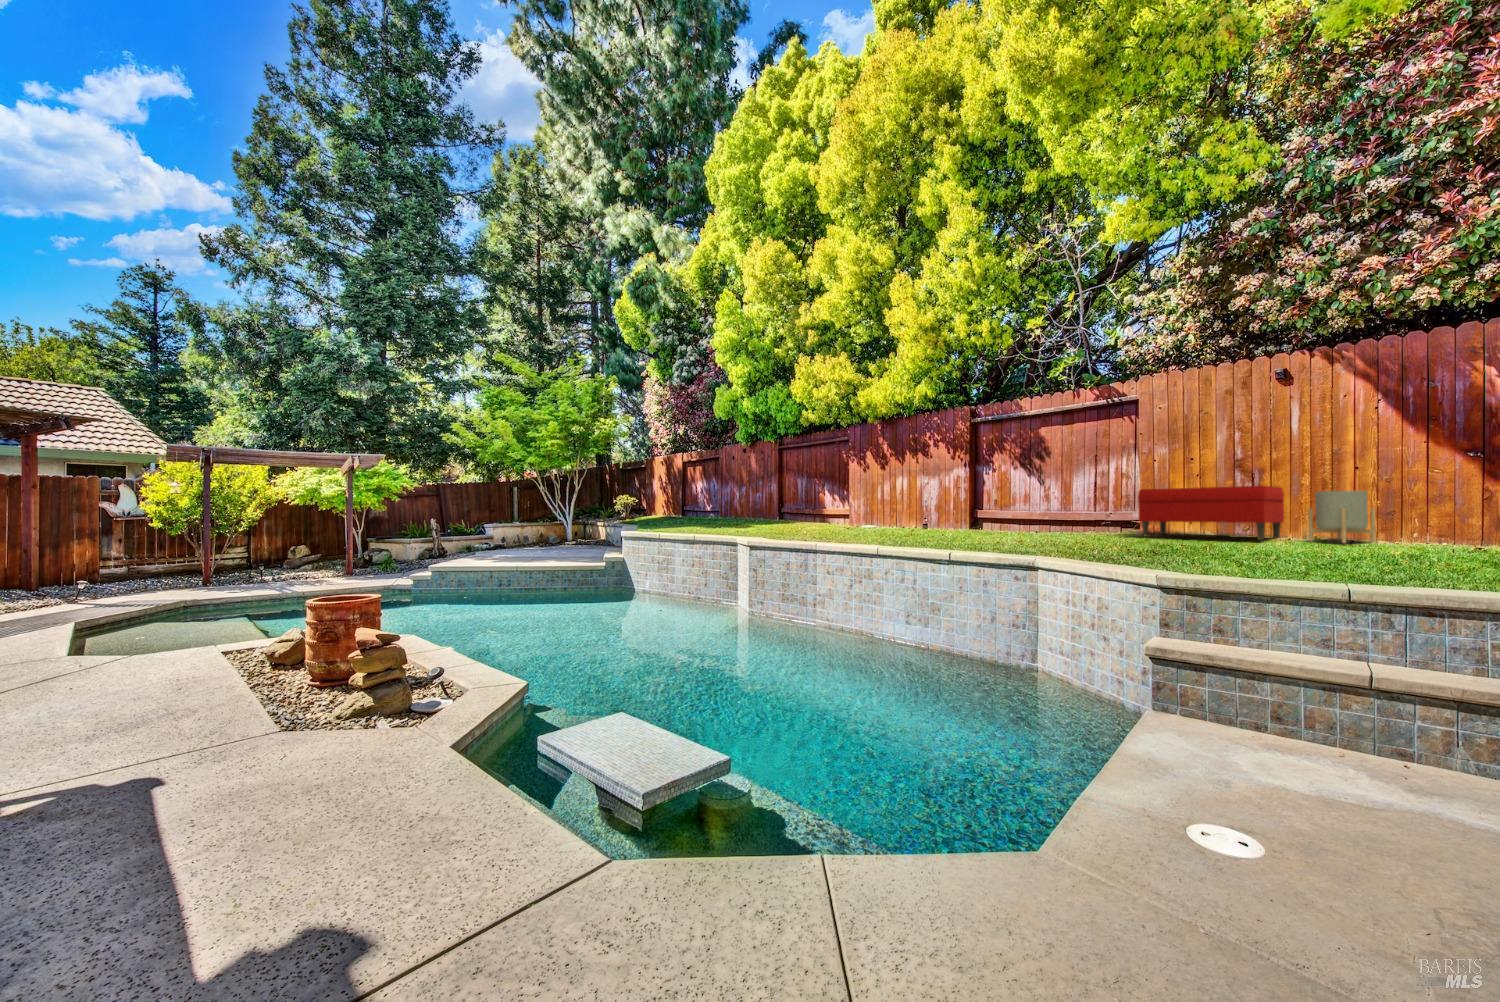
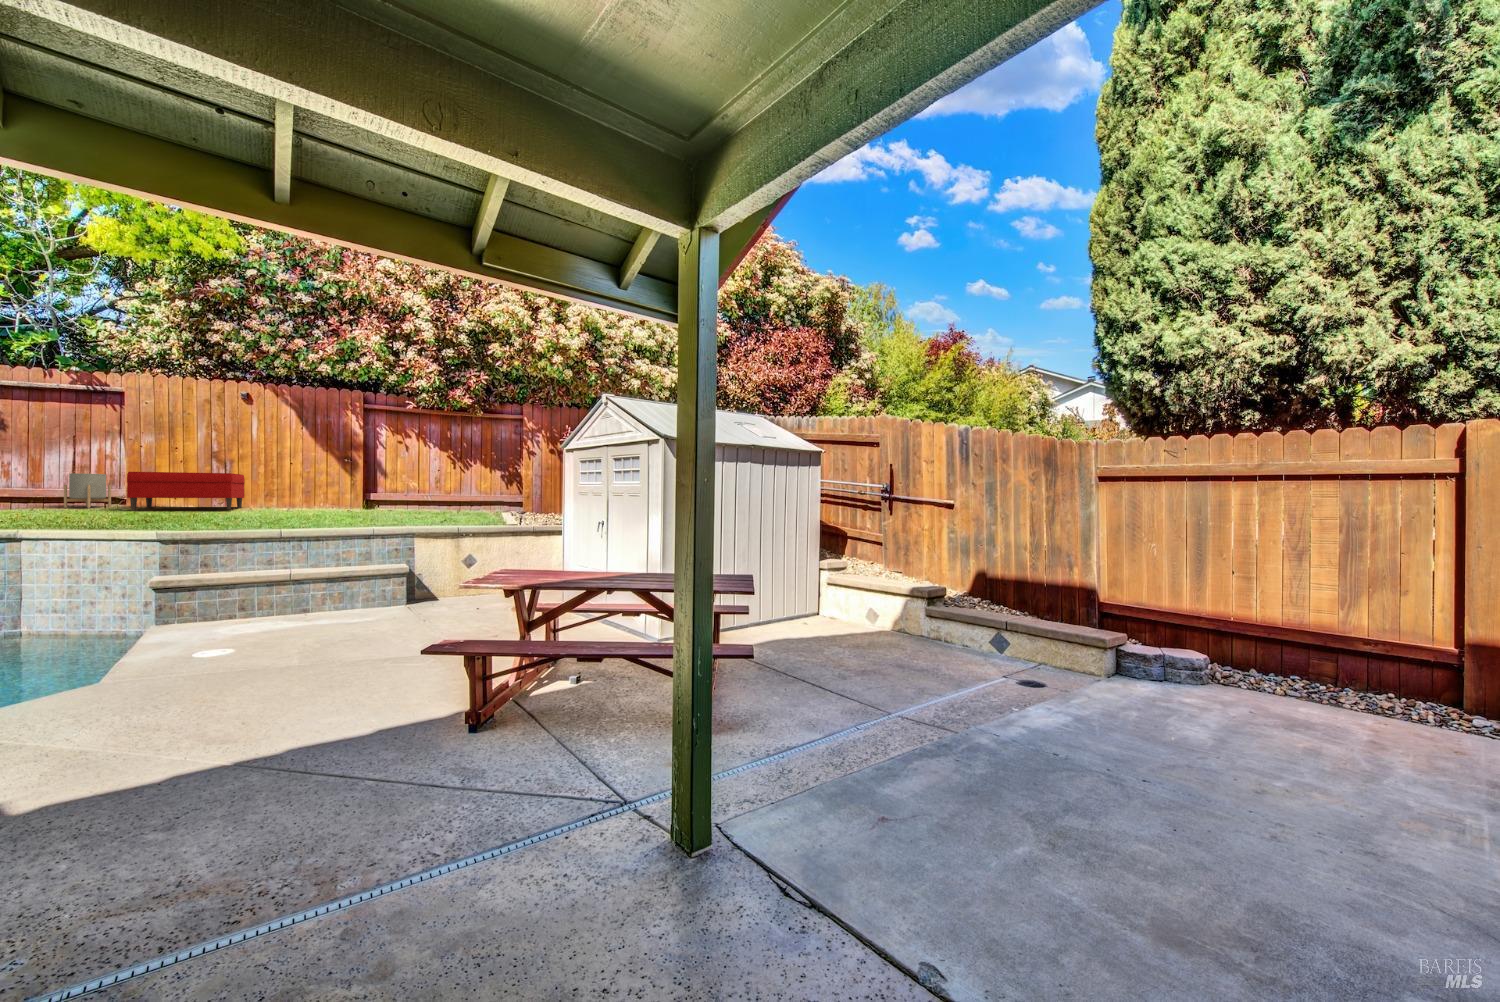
planter: present [1309,491,1376,543] -> present [64,473,111,508]

